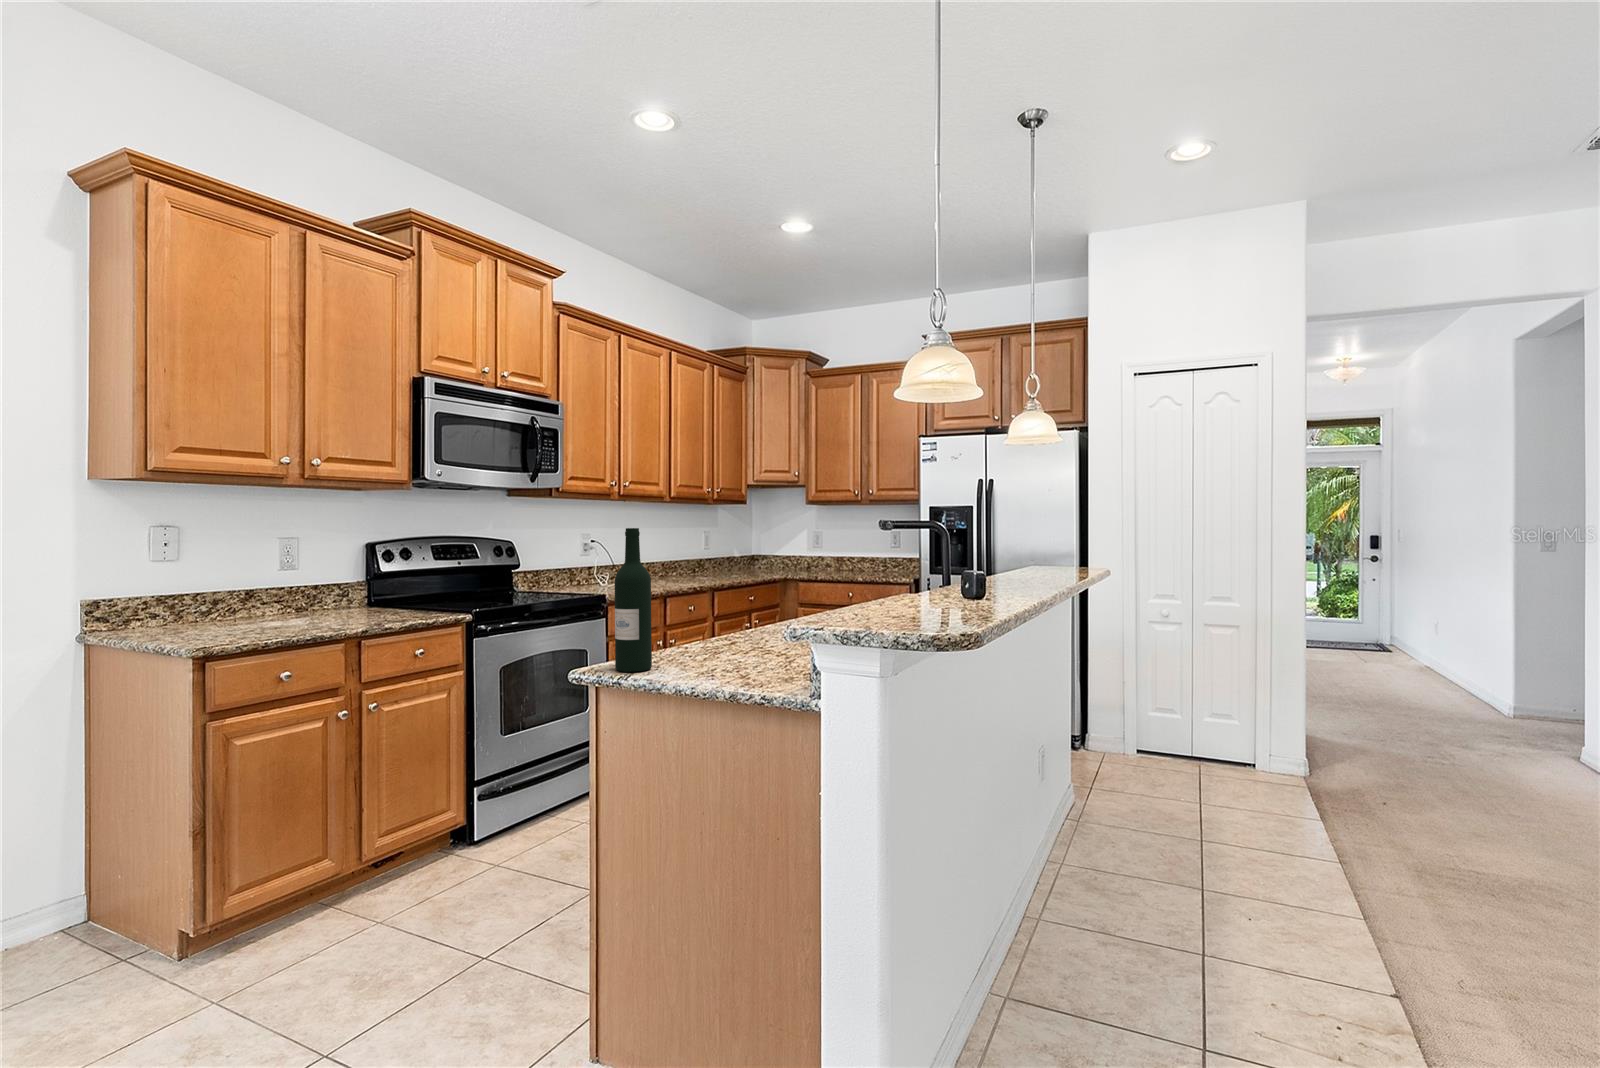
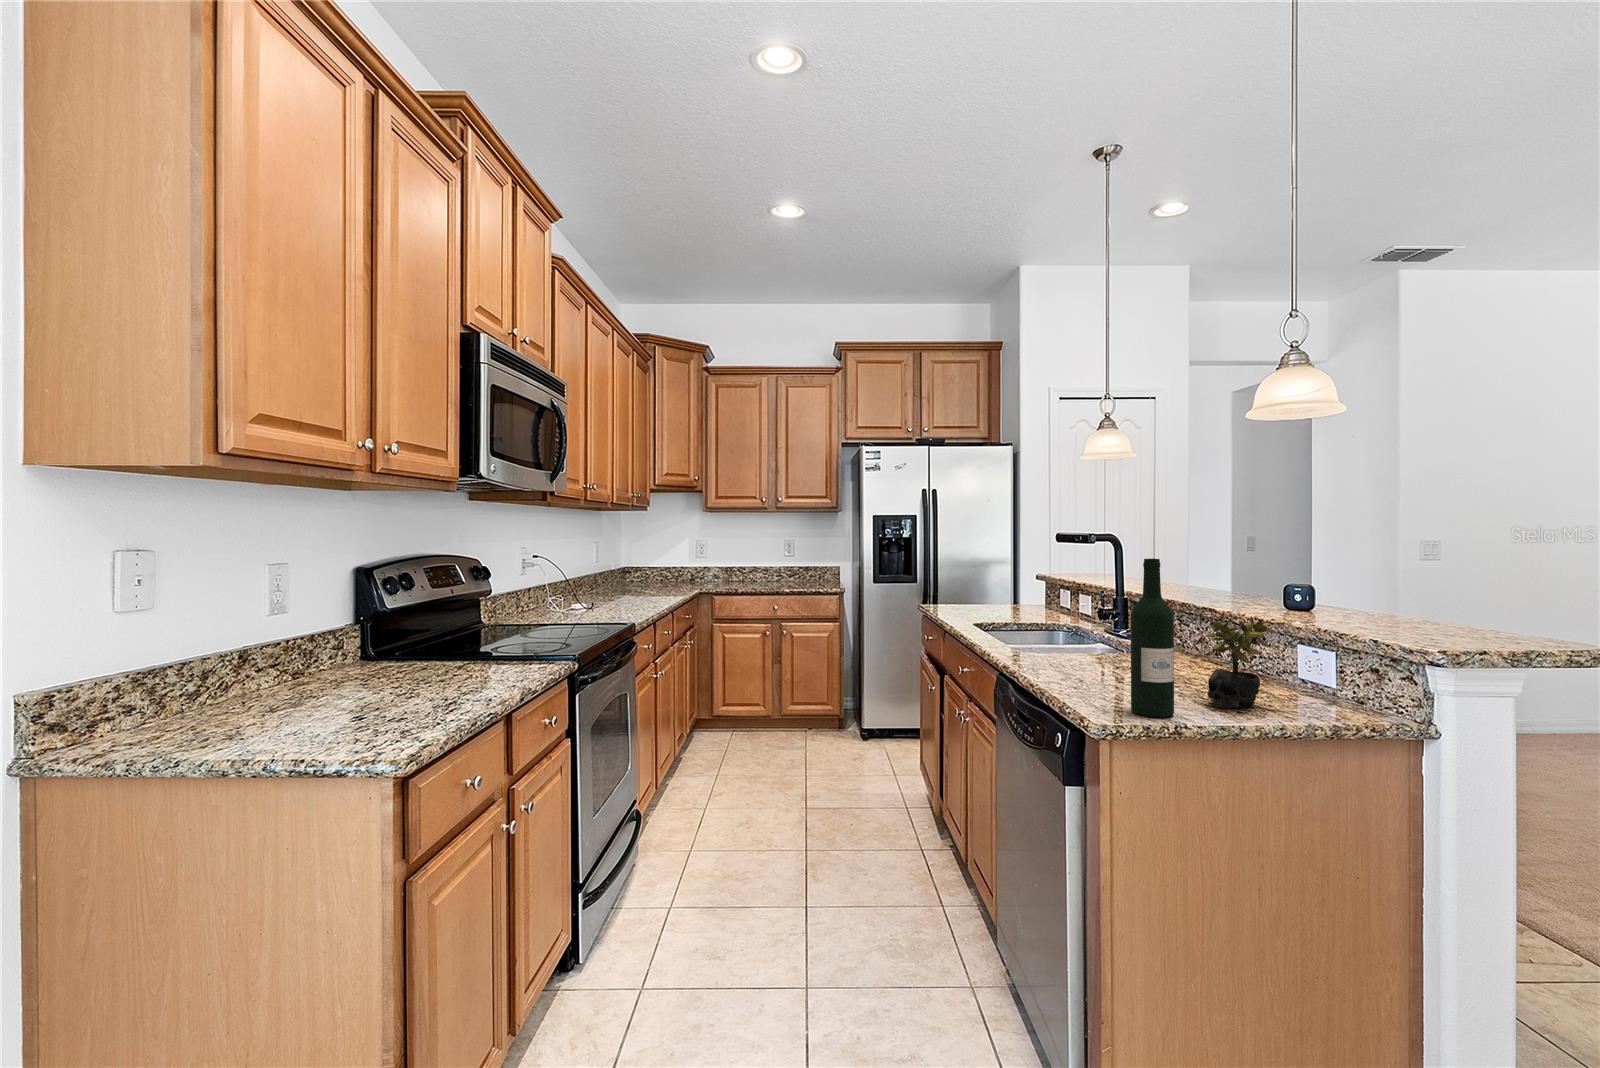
succulent plant: none [695,586,768,674] -> present [1206,616,1271,708]

